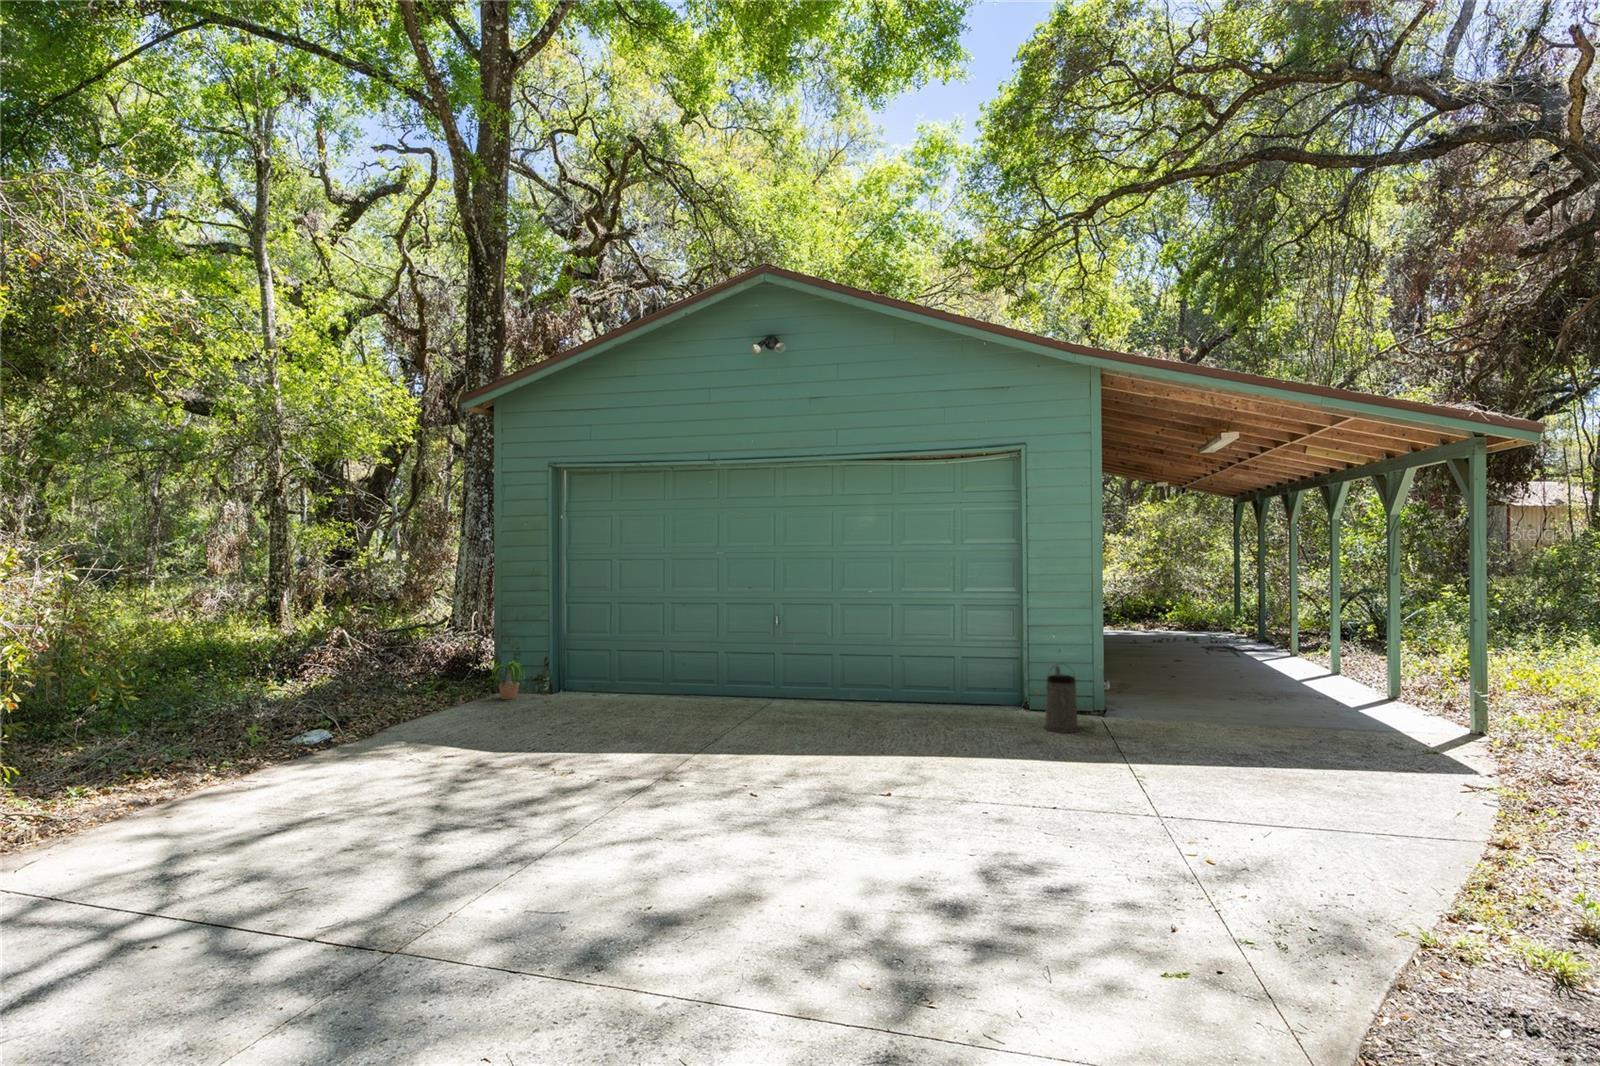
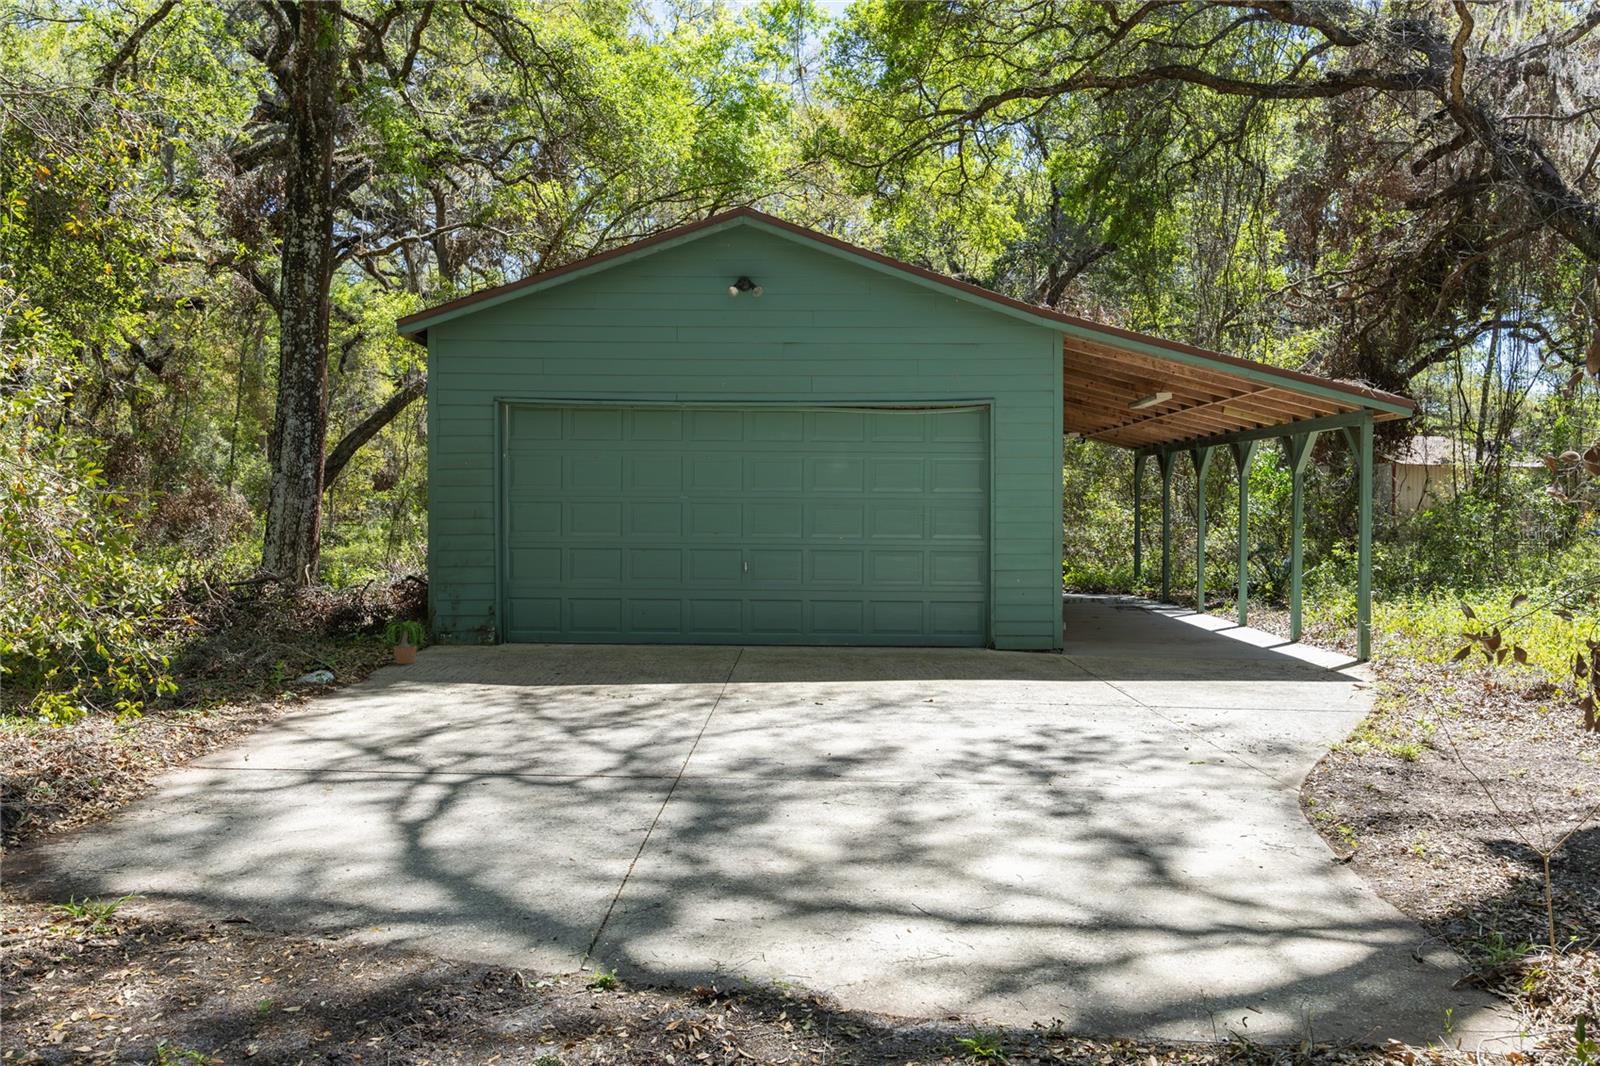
watering can: present [1044,665,1079,733] -> none [1000,604,1033,669]

